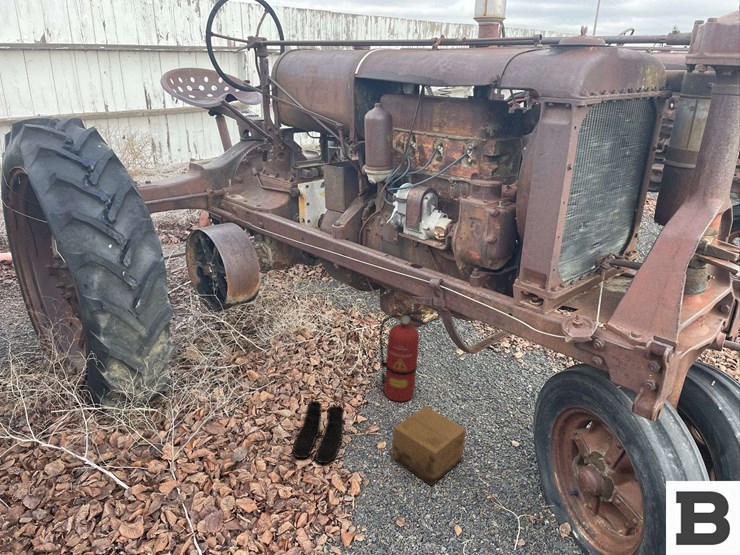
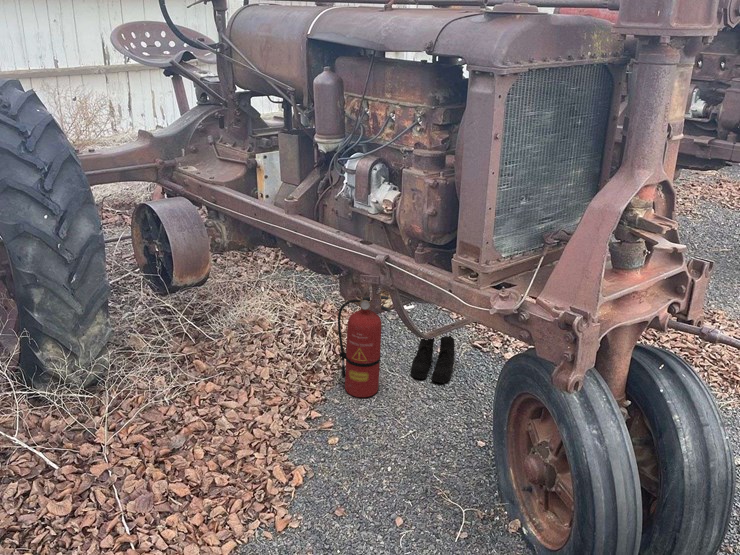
boots: present [293,401,344,463] -> present [411,336,455,383]
cardboard box: present [391,406,466,485] -> none [341,398,421,479]

